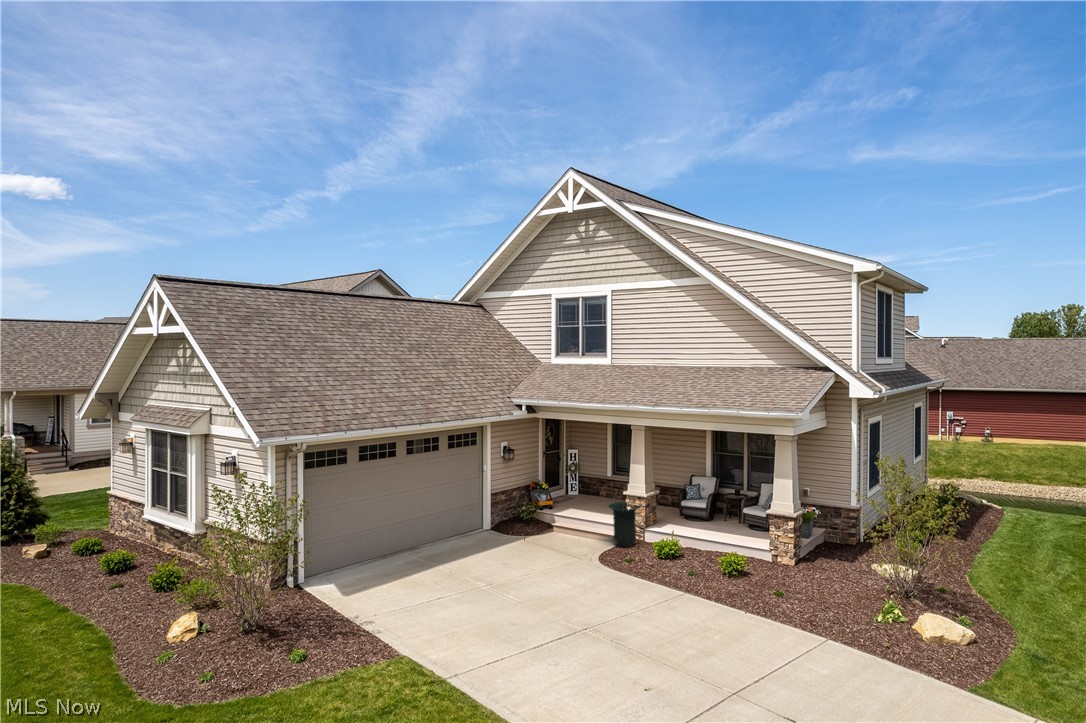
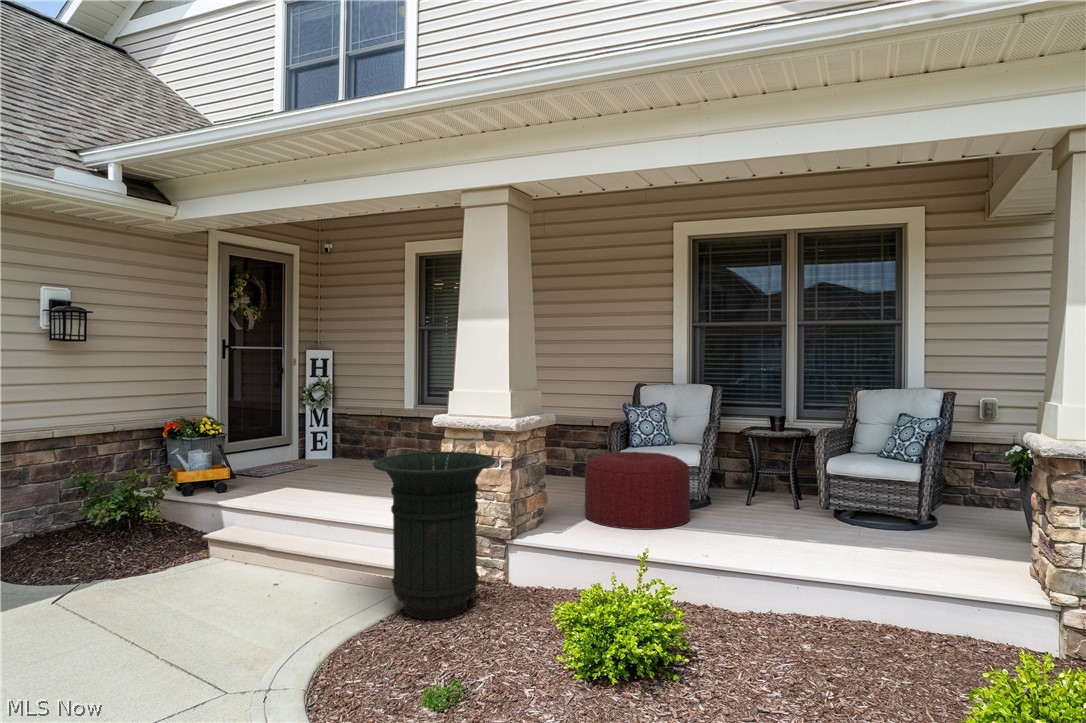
ottoman: none [669,502,703,527] -> present [585,452,690,530]

